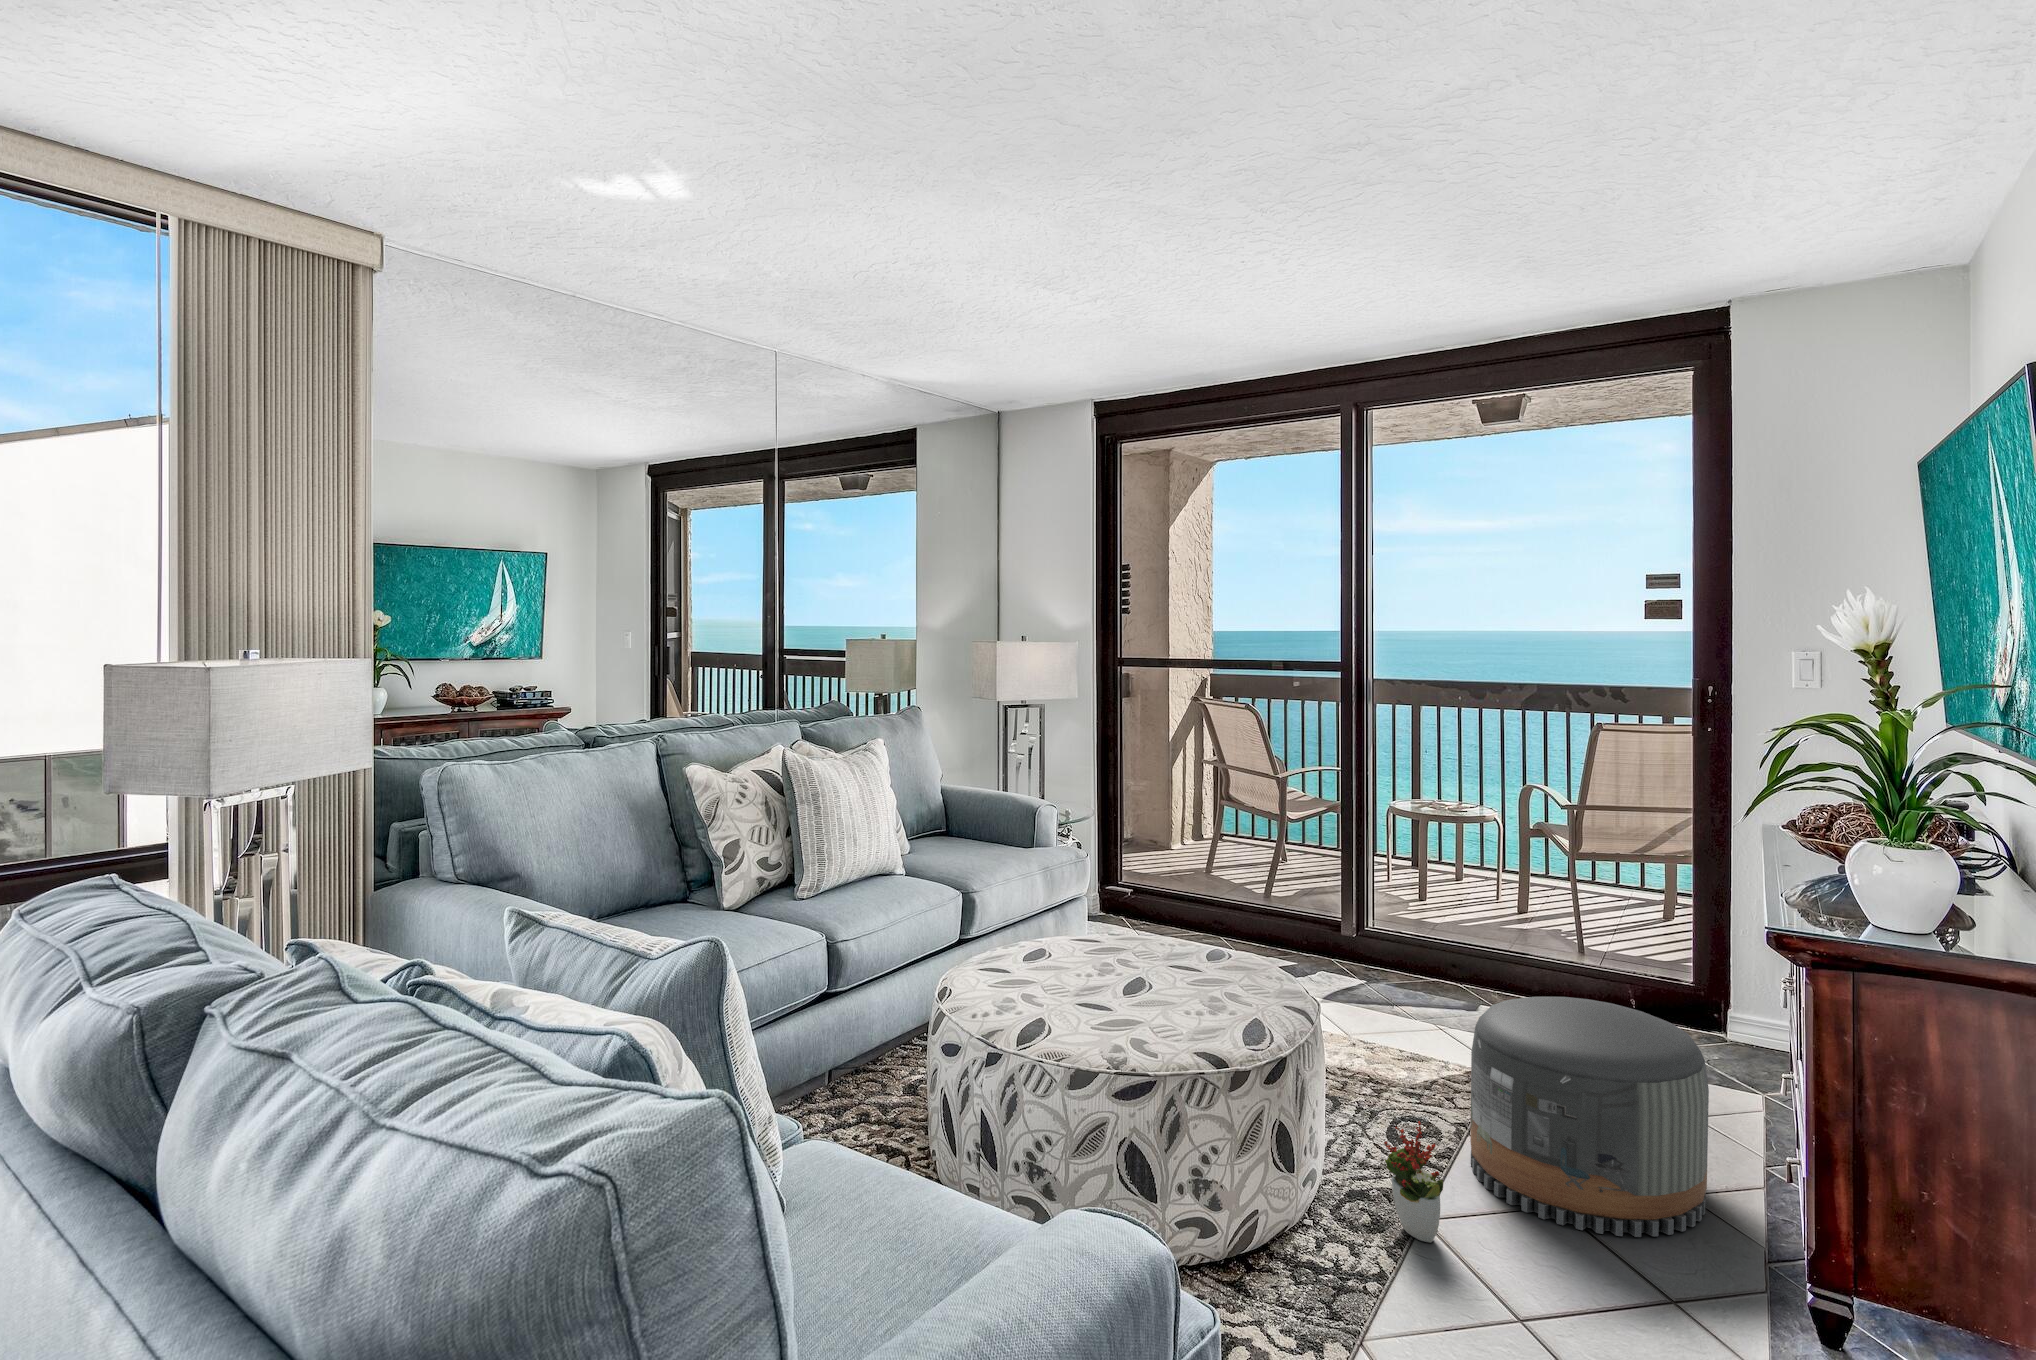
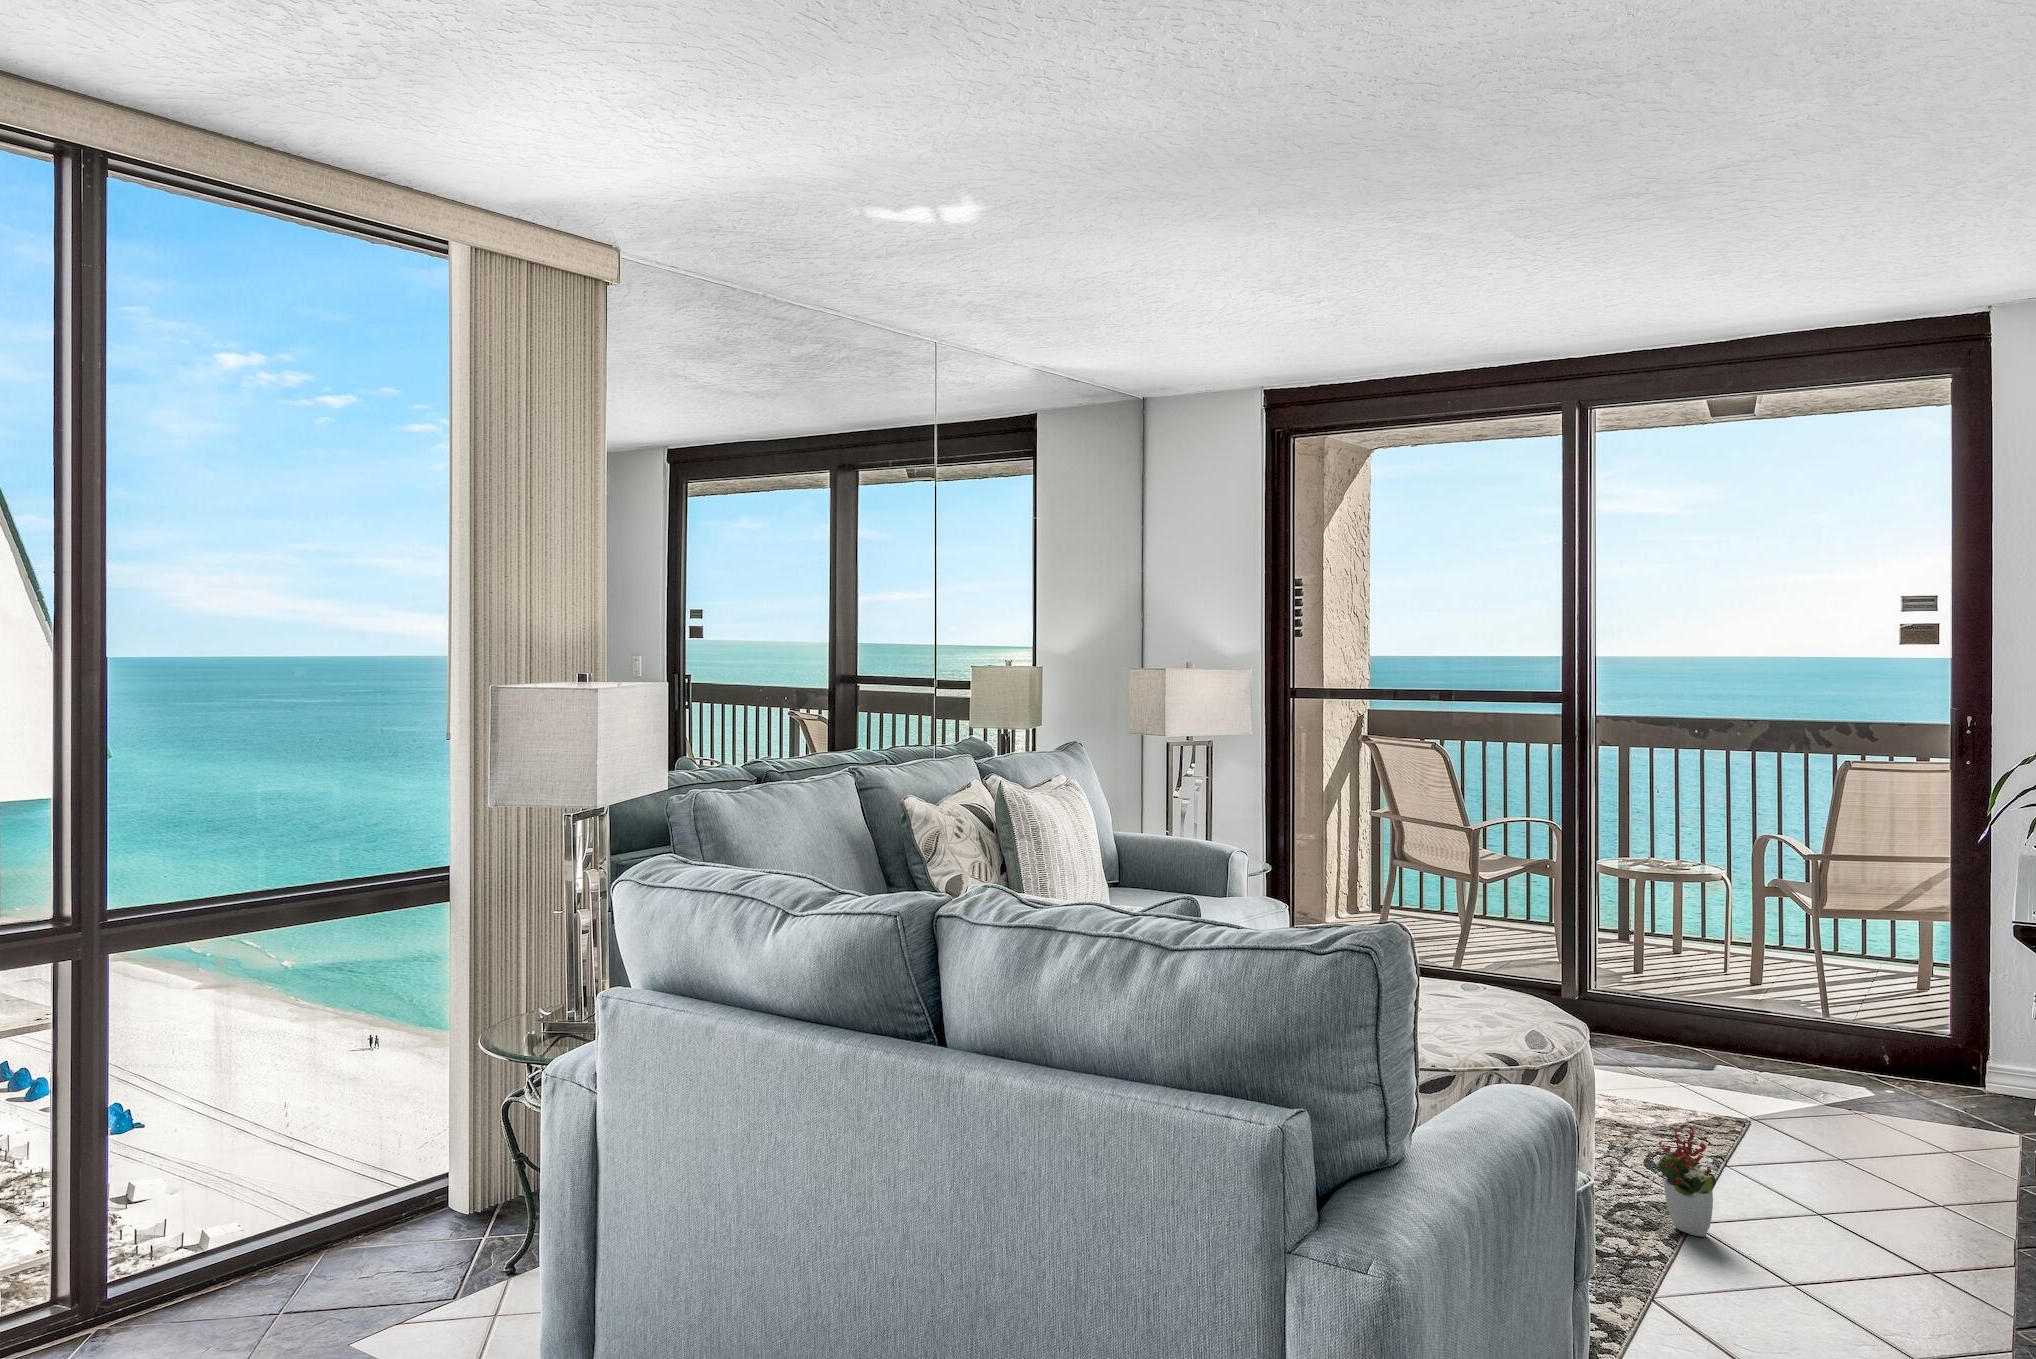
pouf: present [1470,997,1709,1237] -> none [1731,1022,1963,1233]

